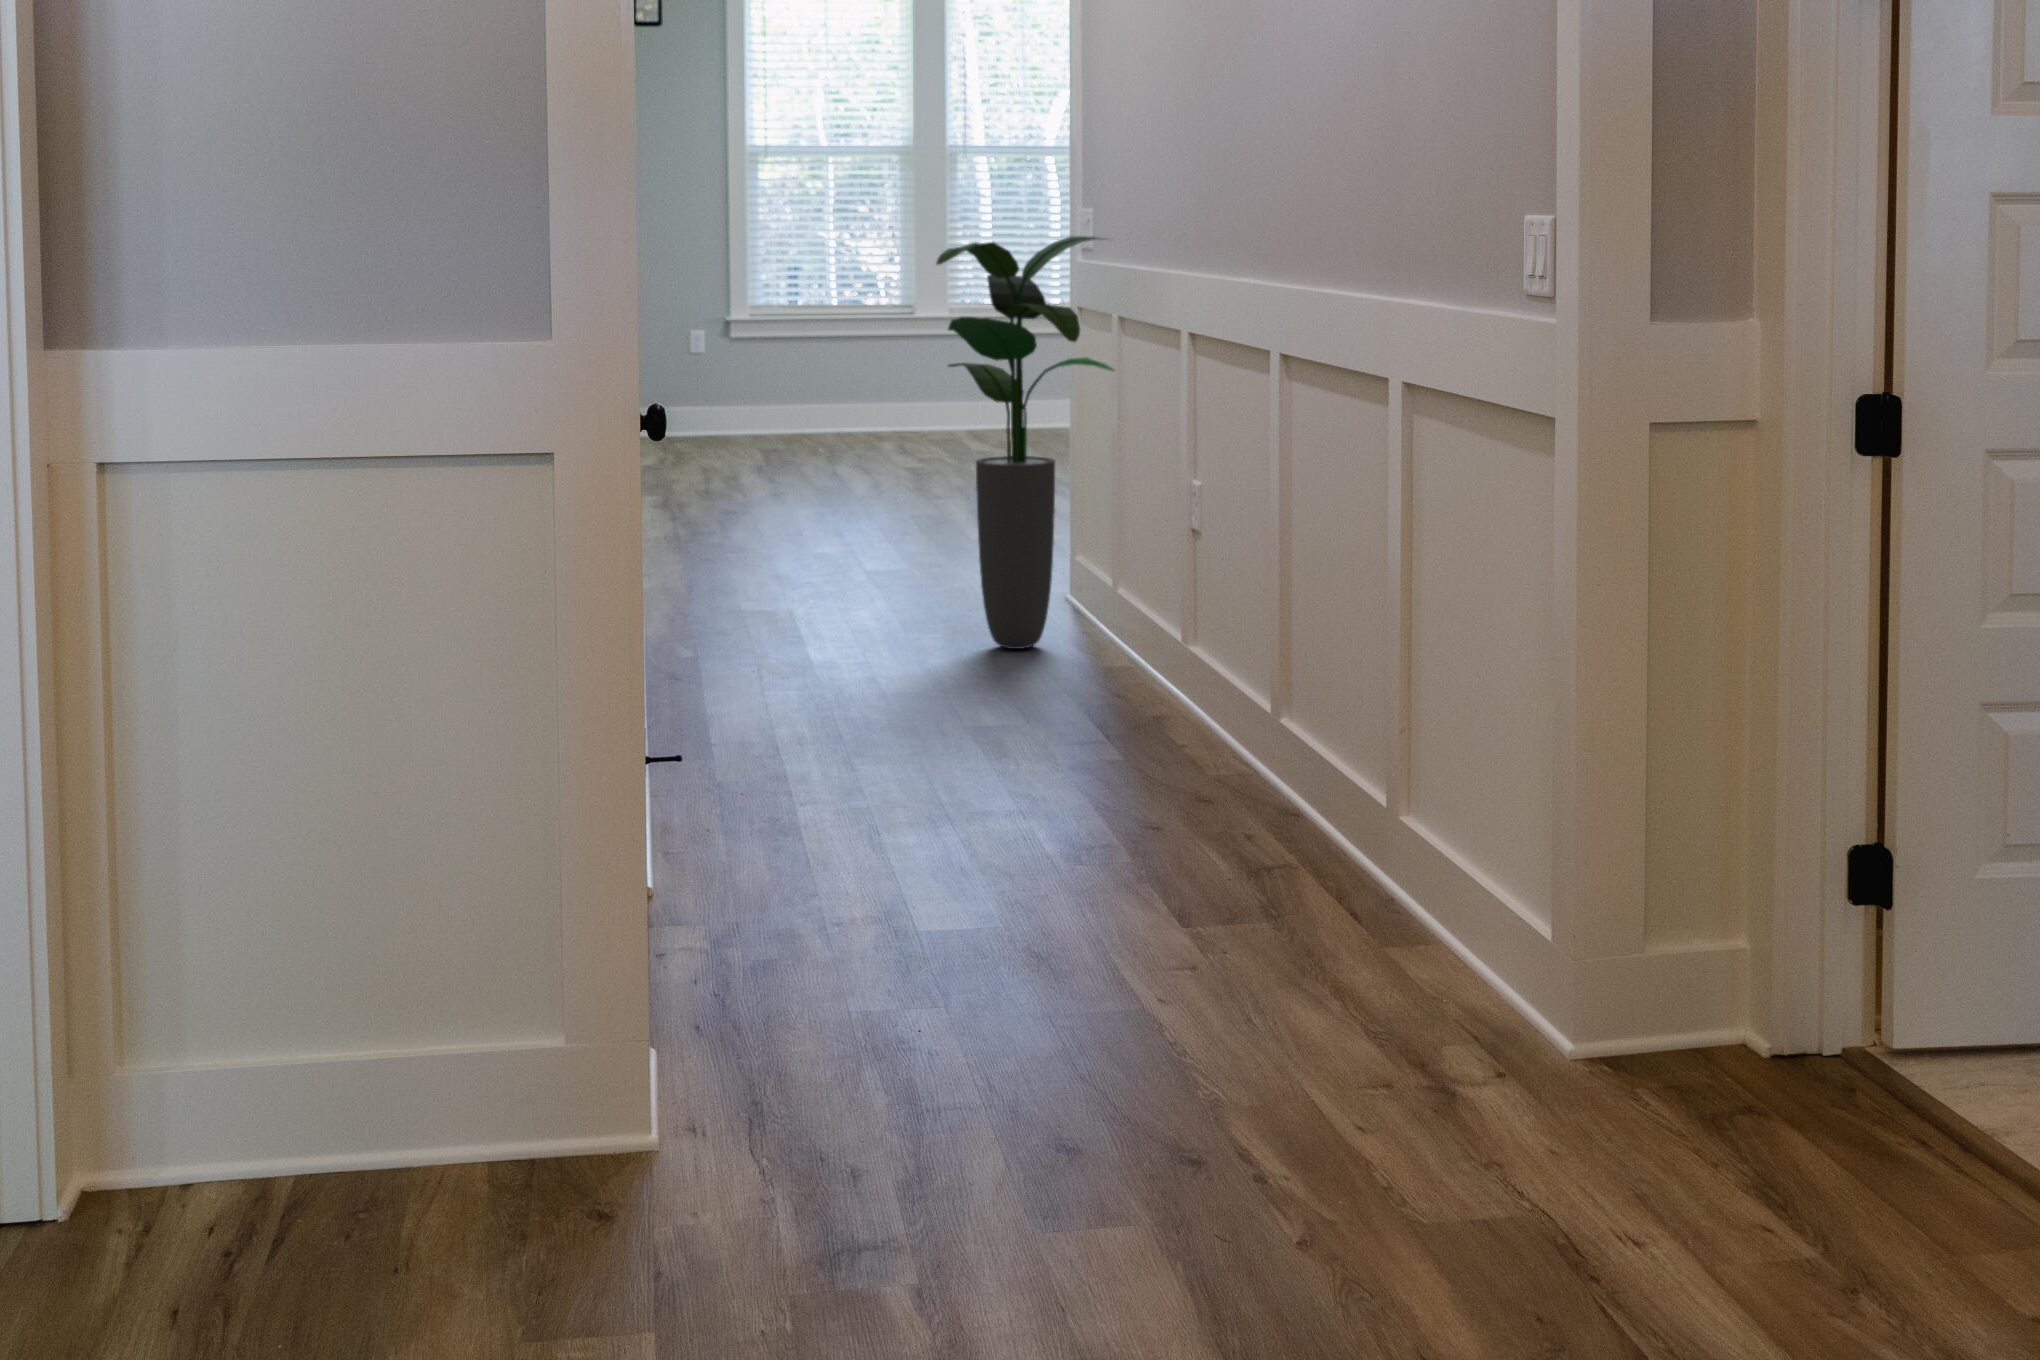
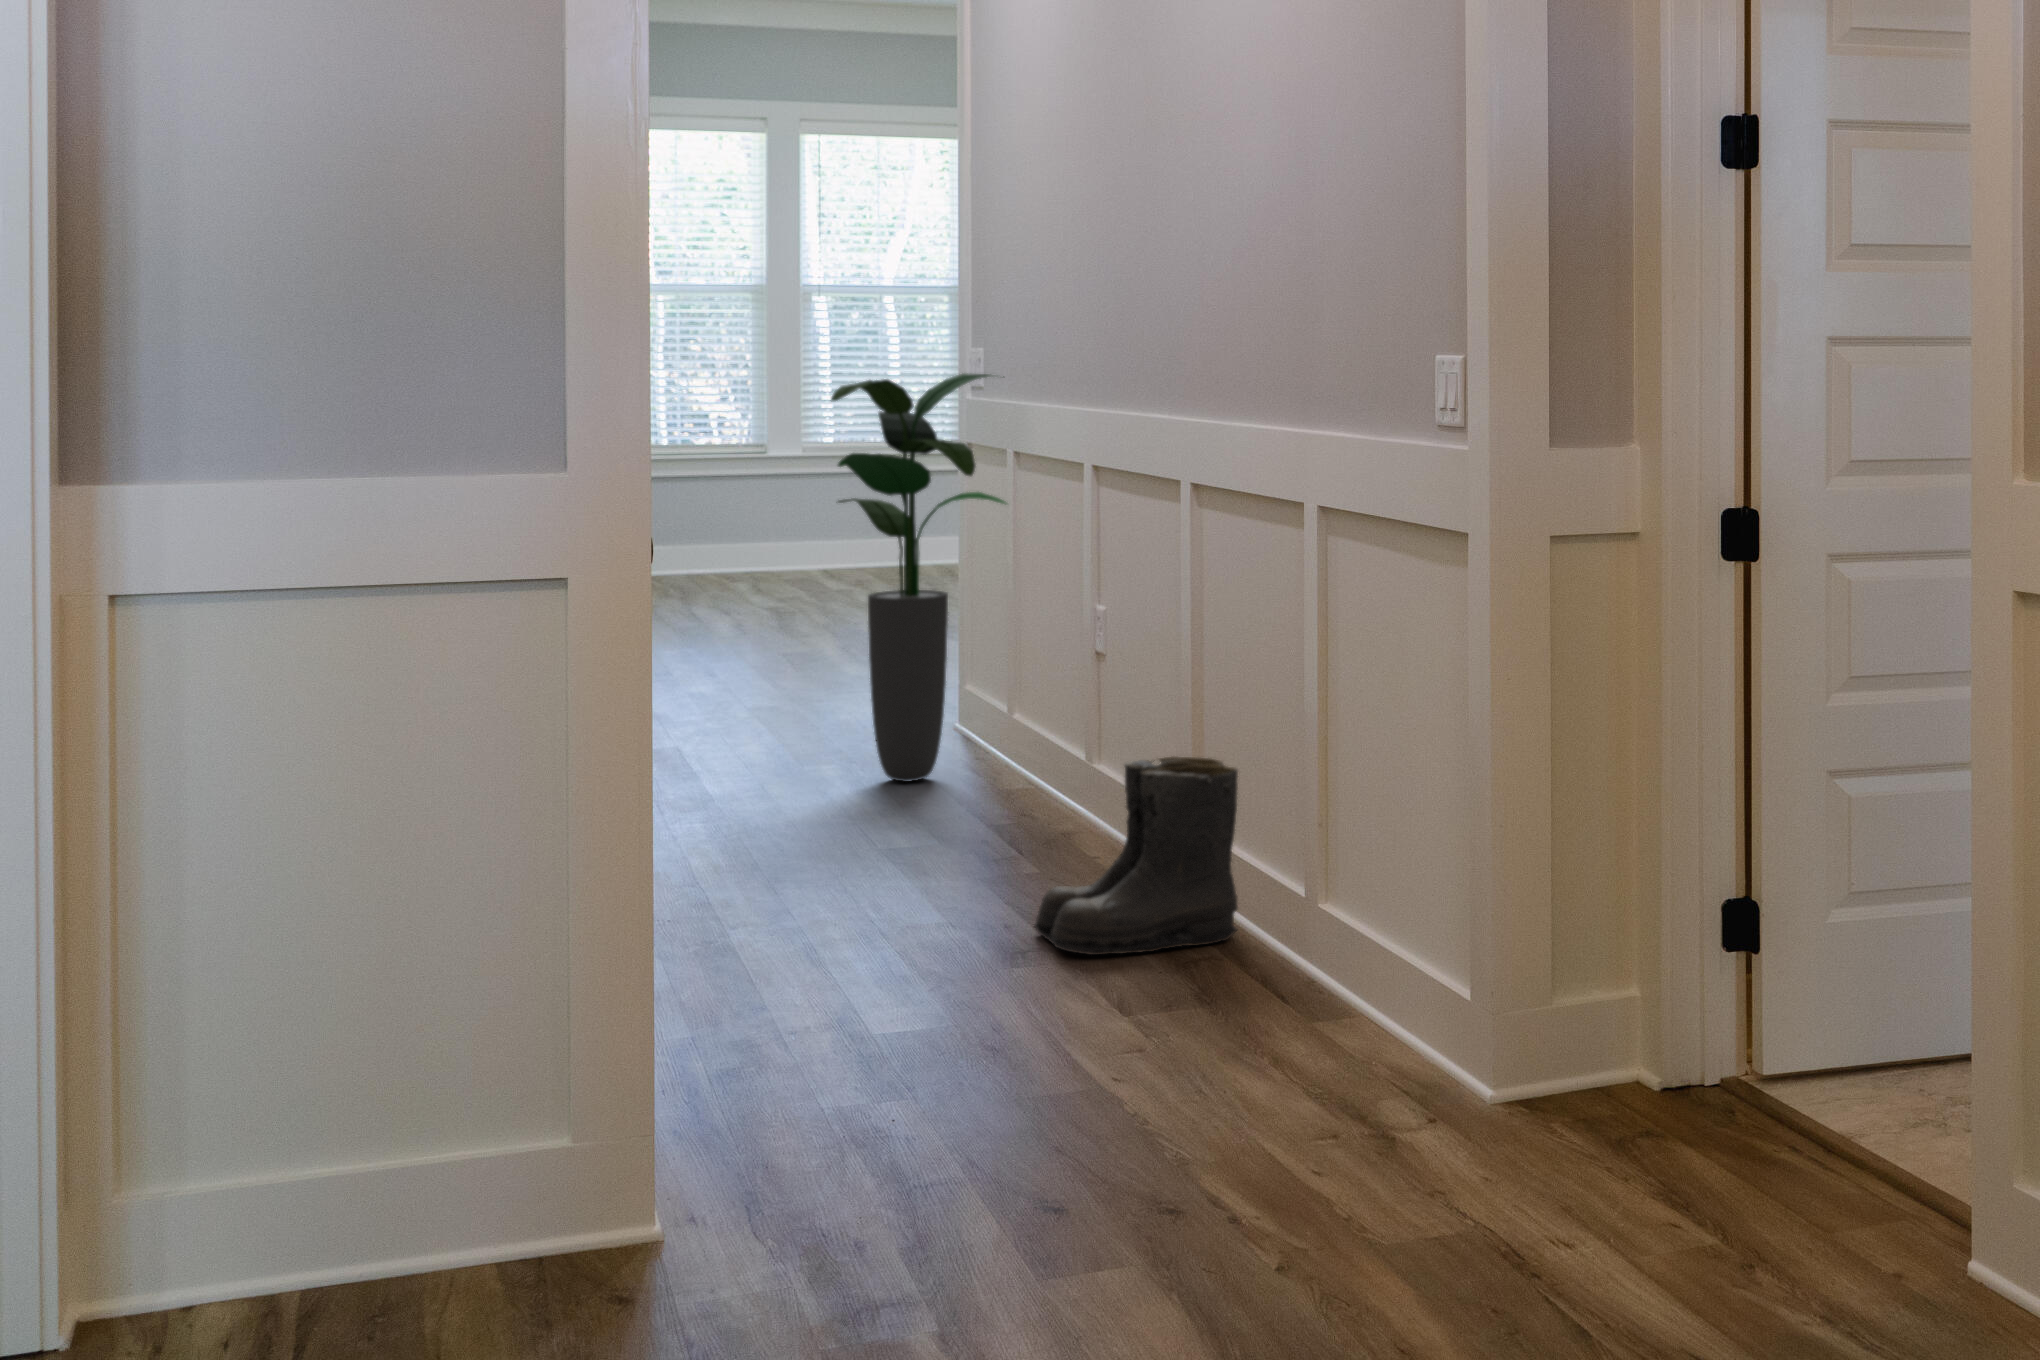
boots: none [1104,644,1320,851] -> present [1034,756,1238,955]

